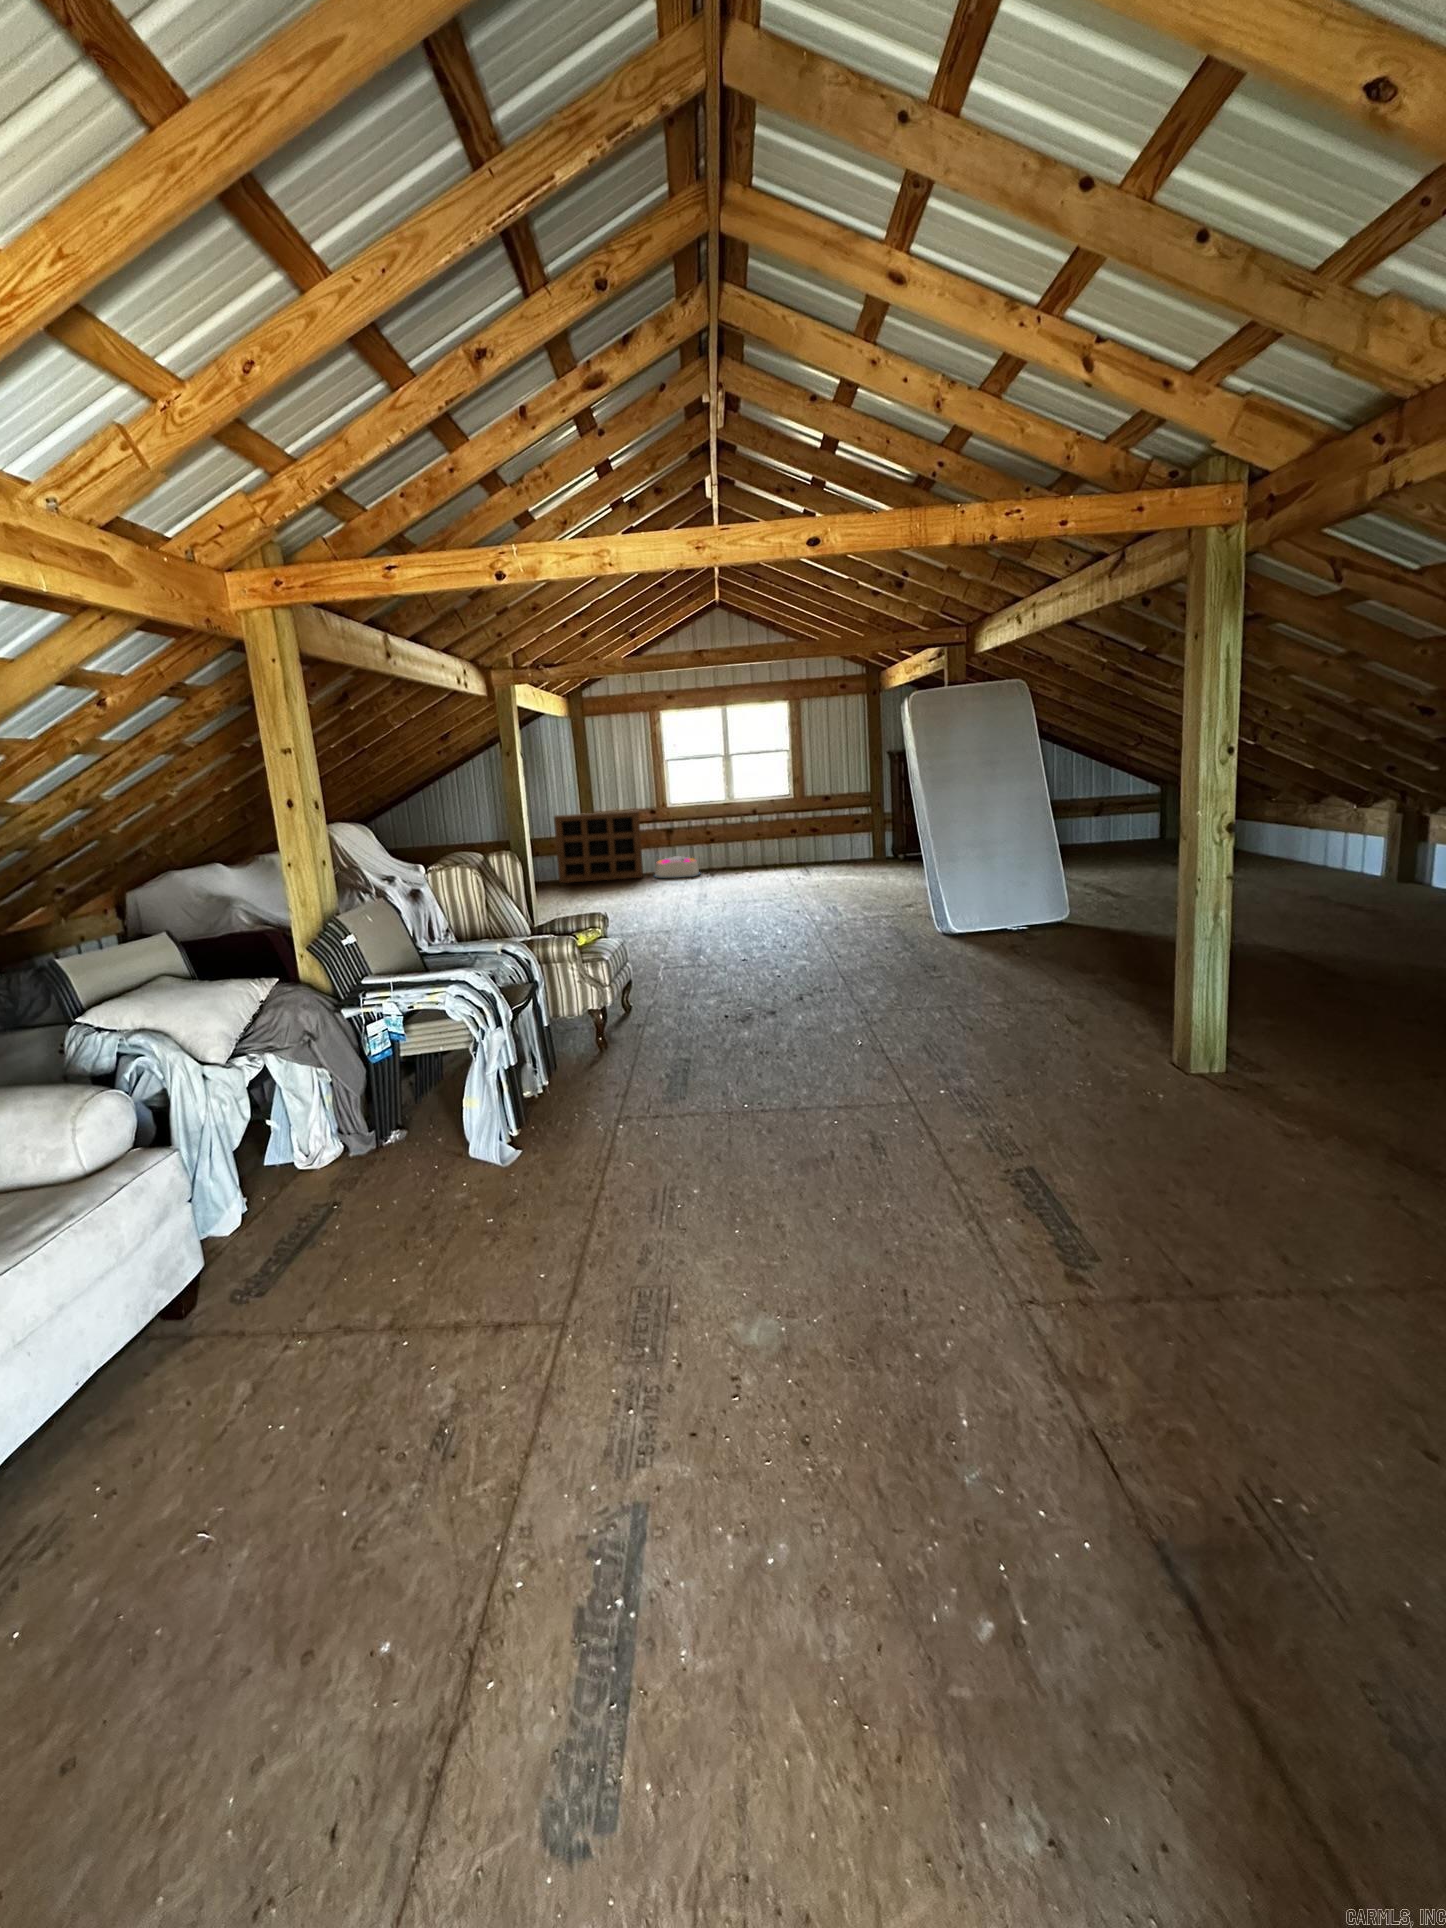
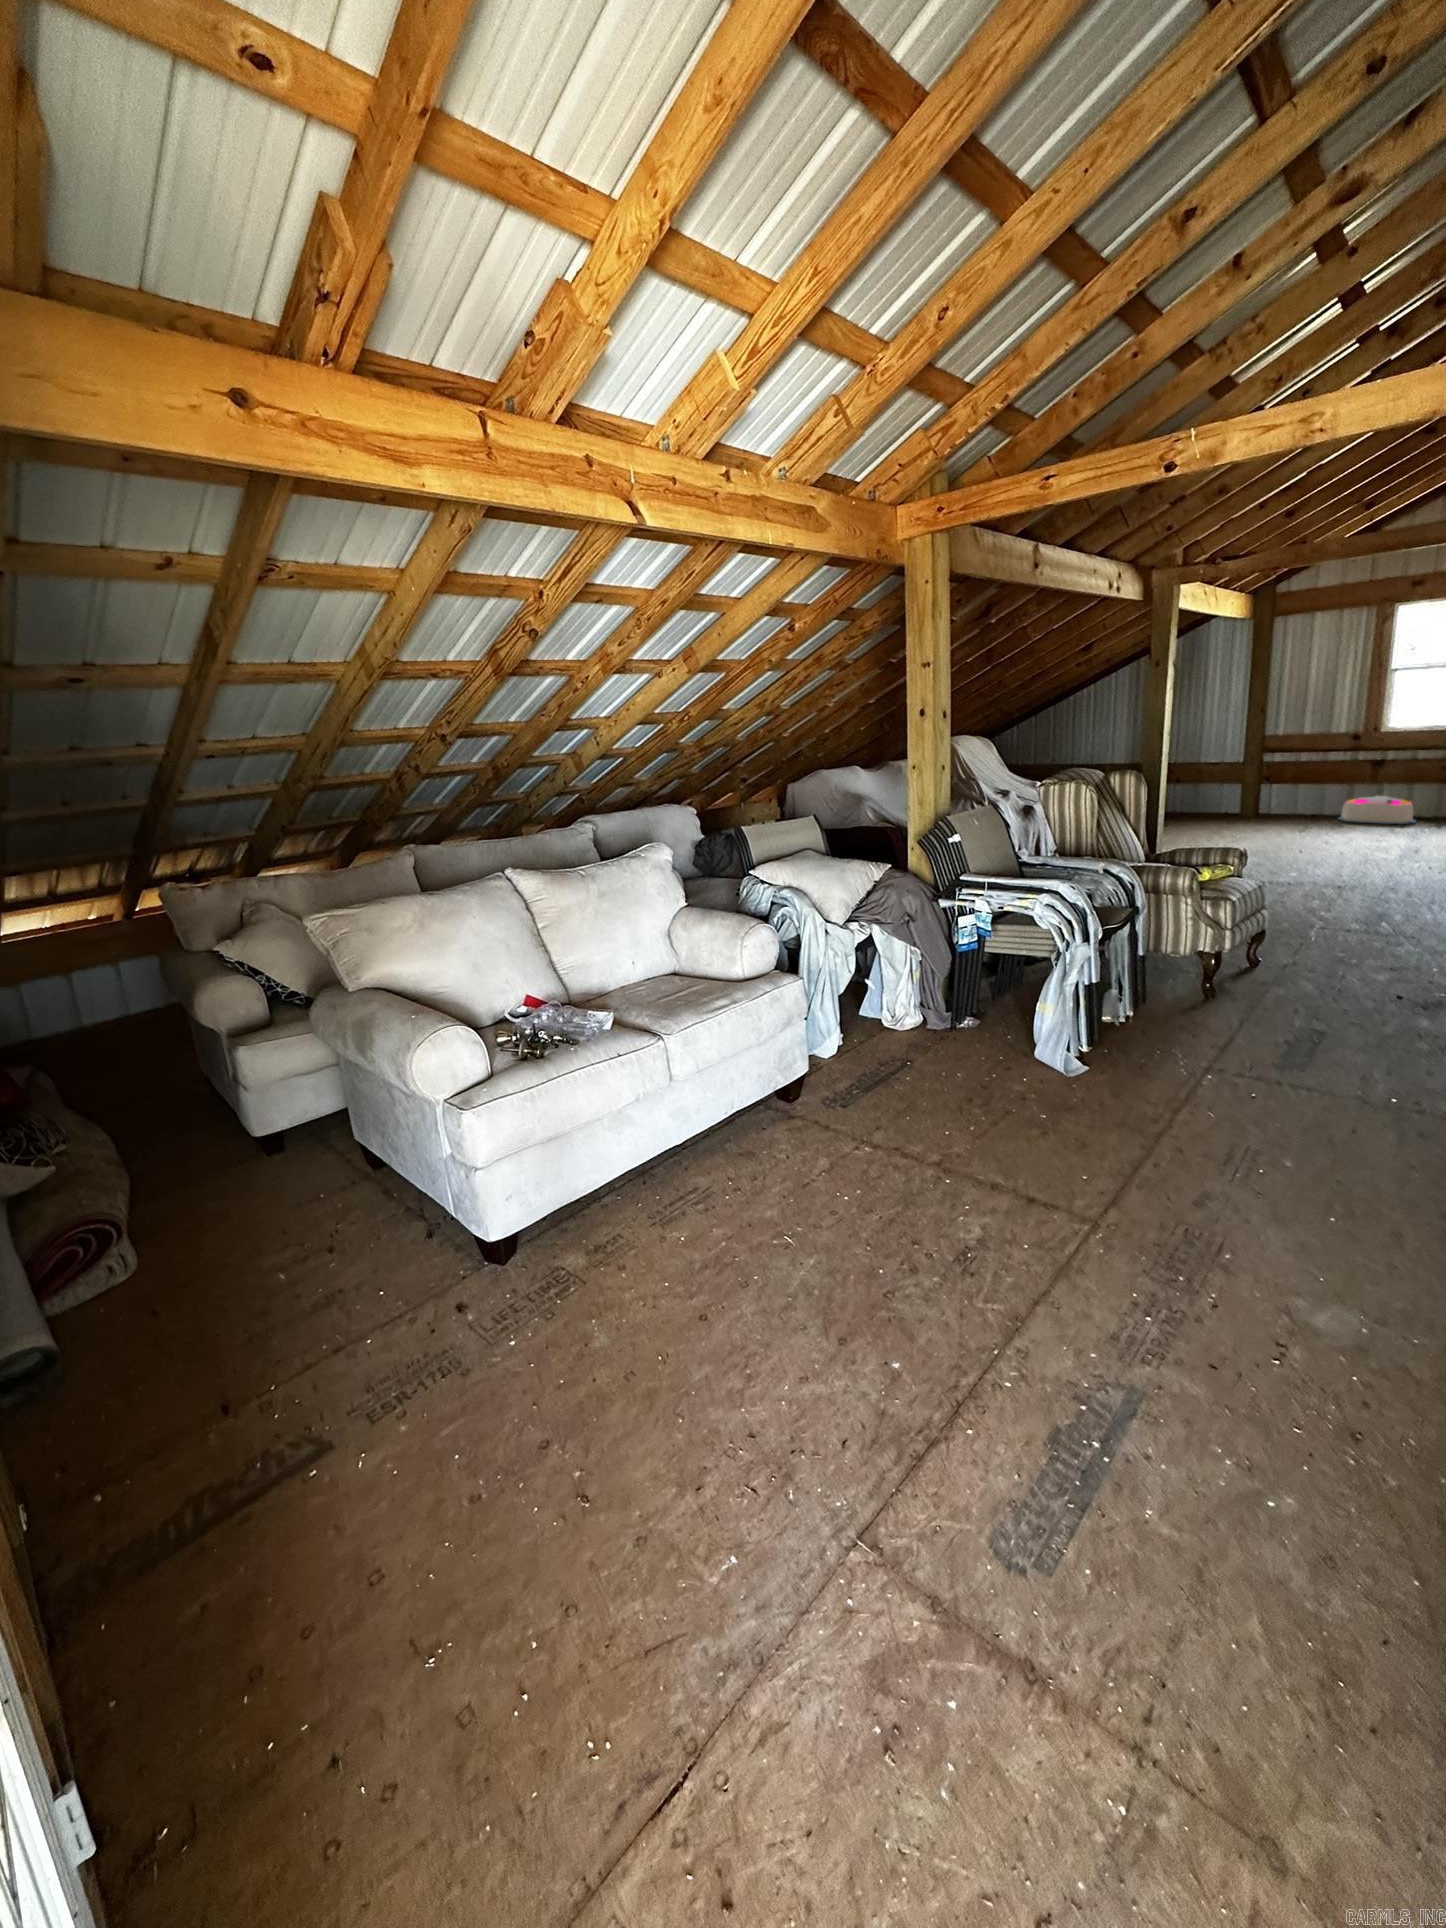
shelving unit: present [554,810,643,883] -> none [1201,734,1332,818]

